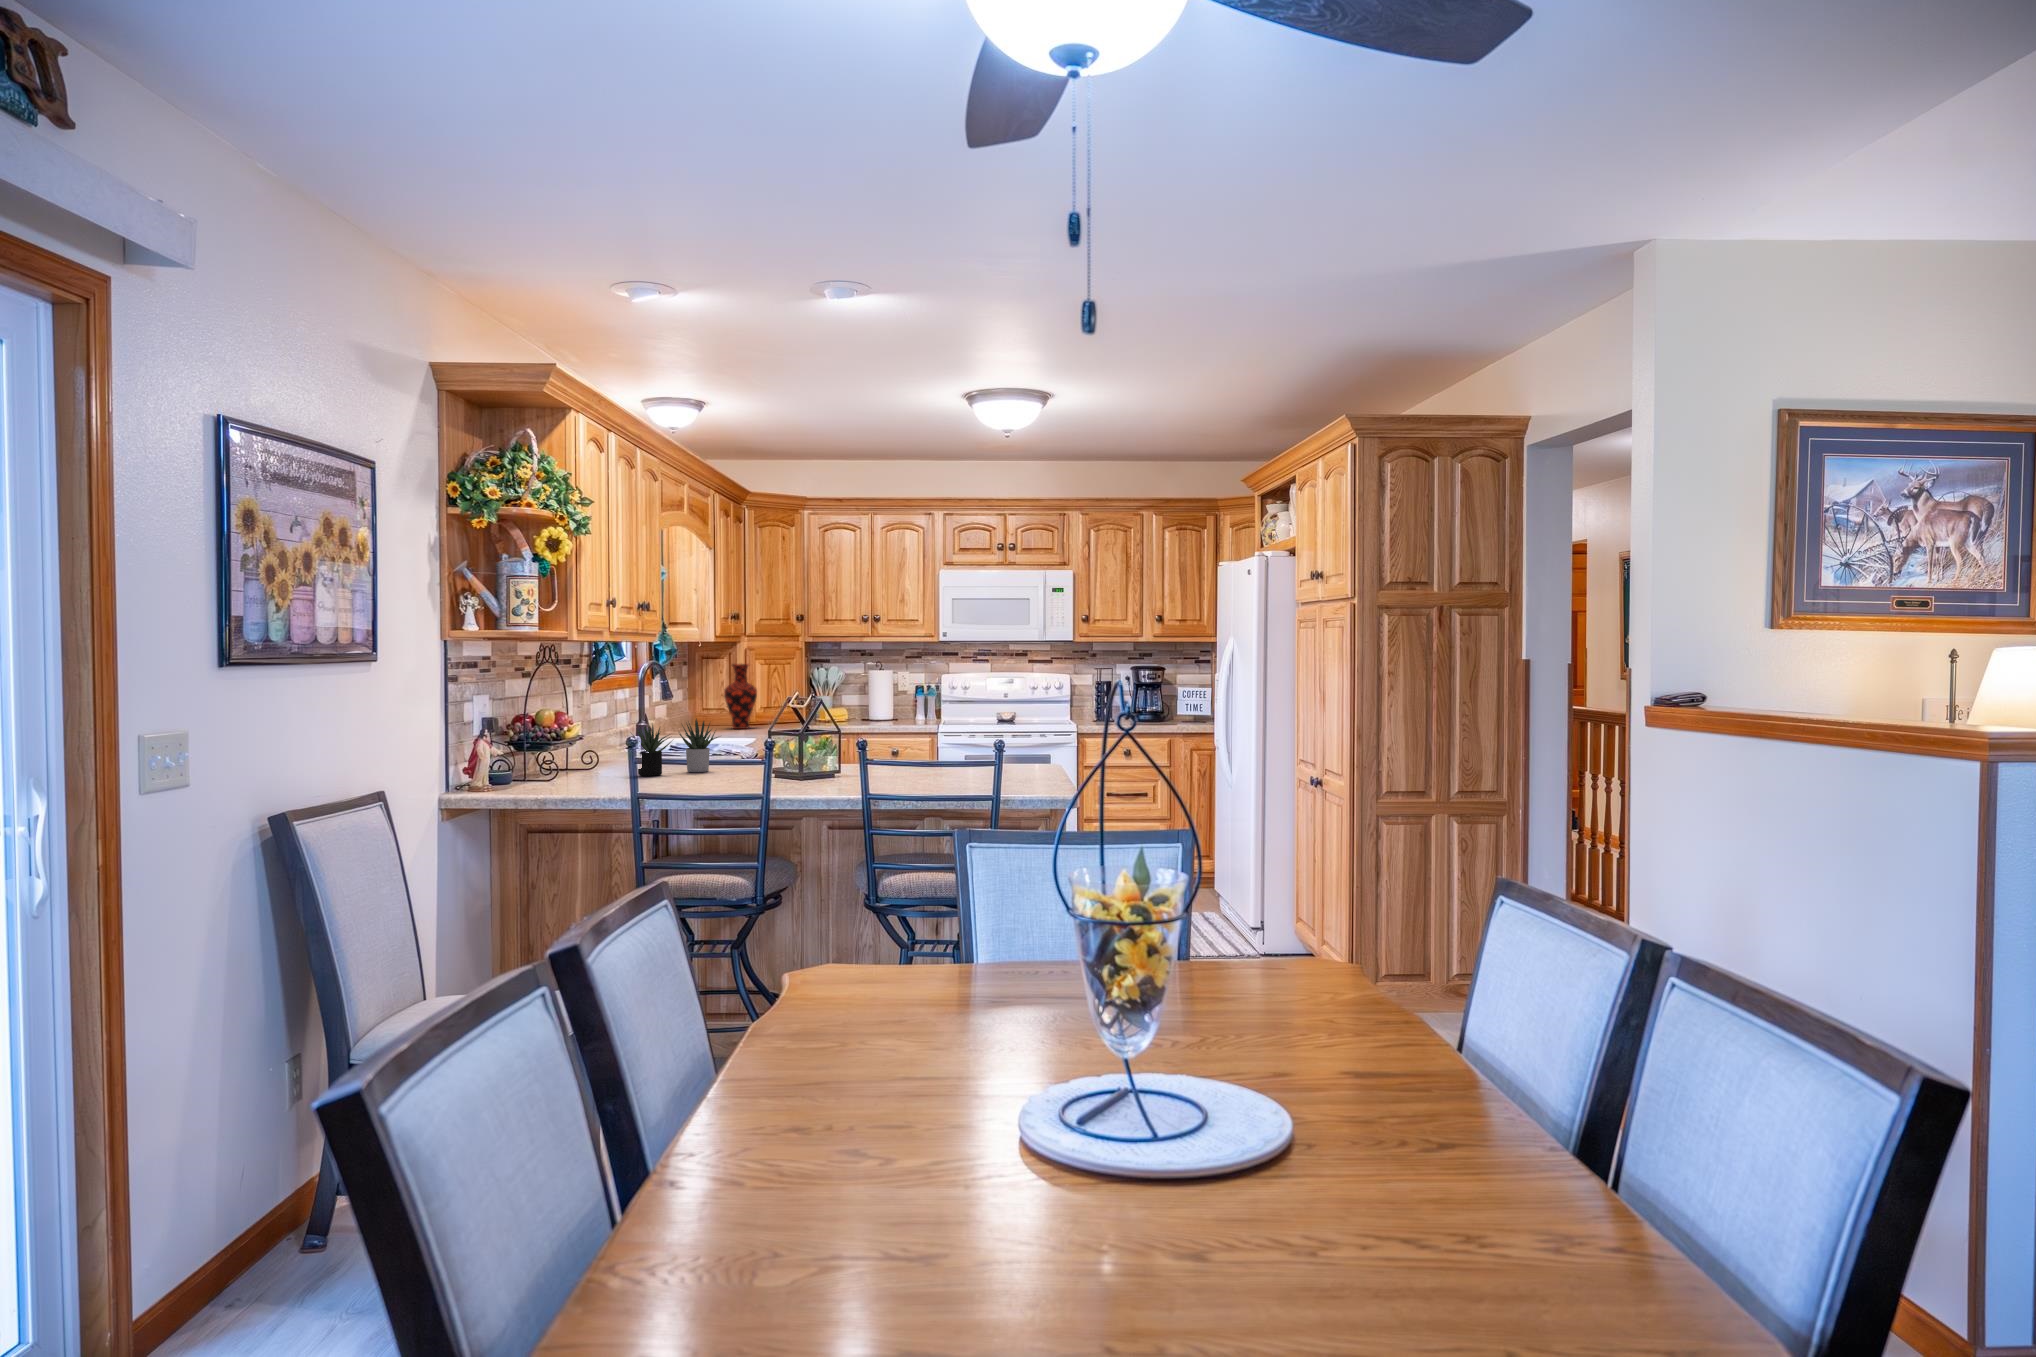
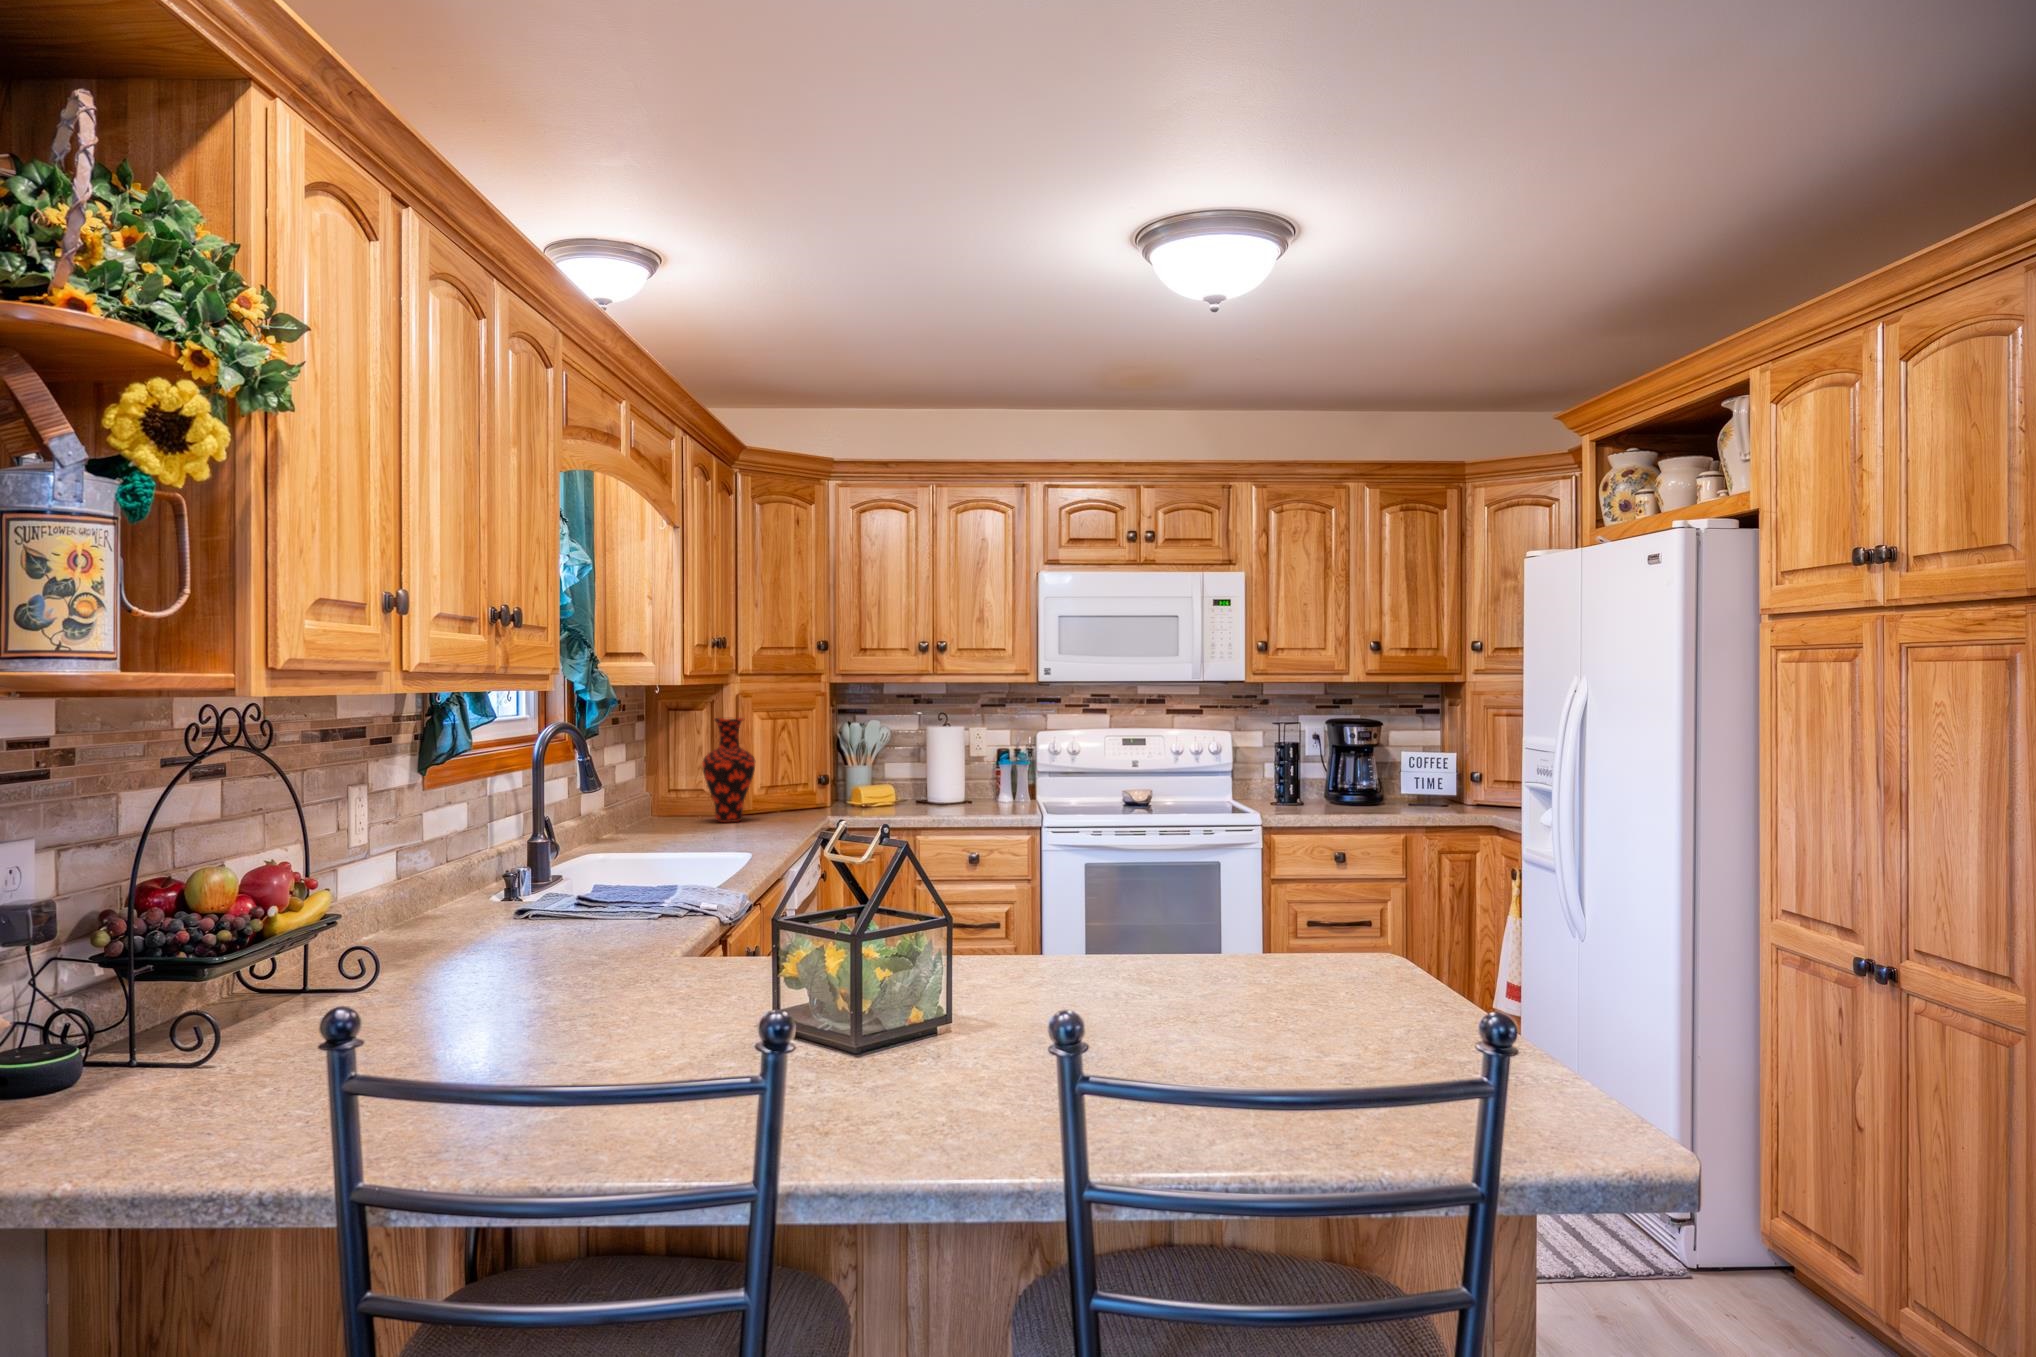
succulent plant: present [626,719,718,776] -> none [432,863,670,1010]

